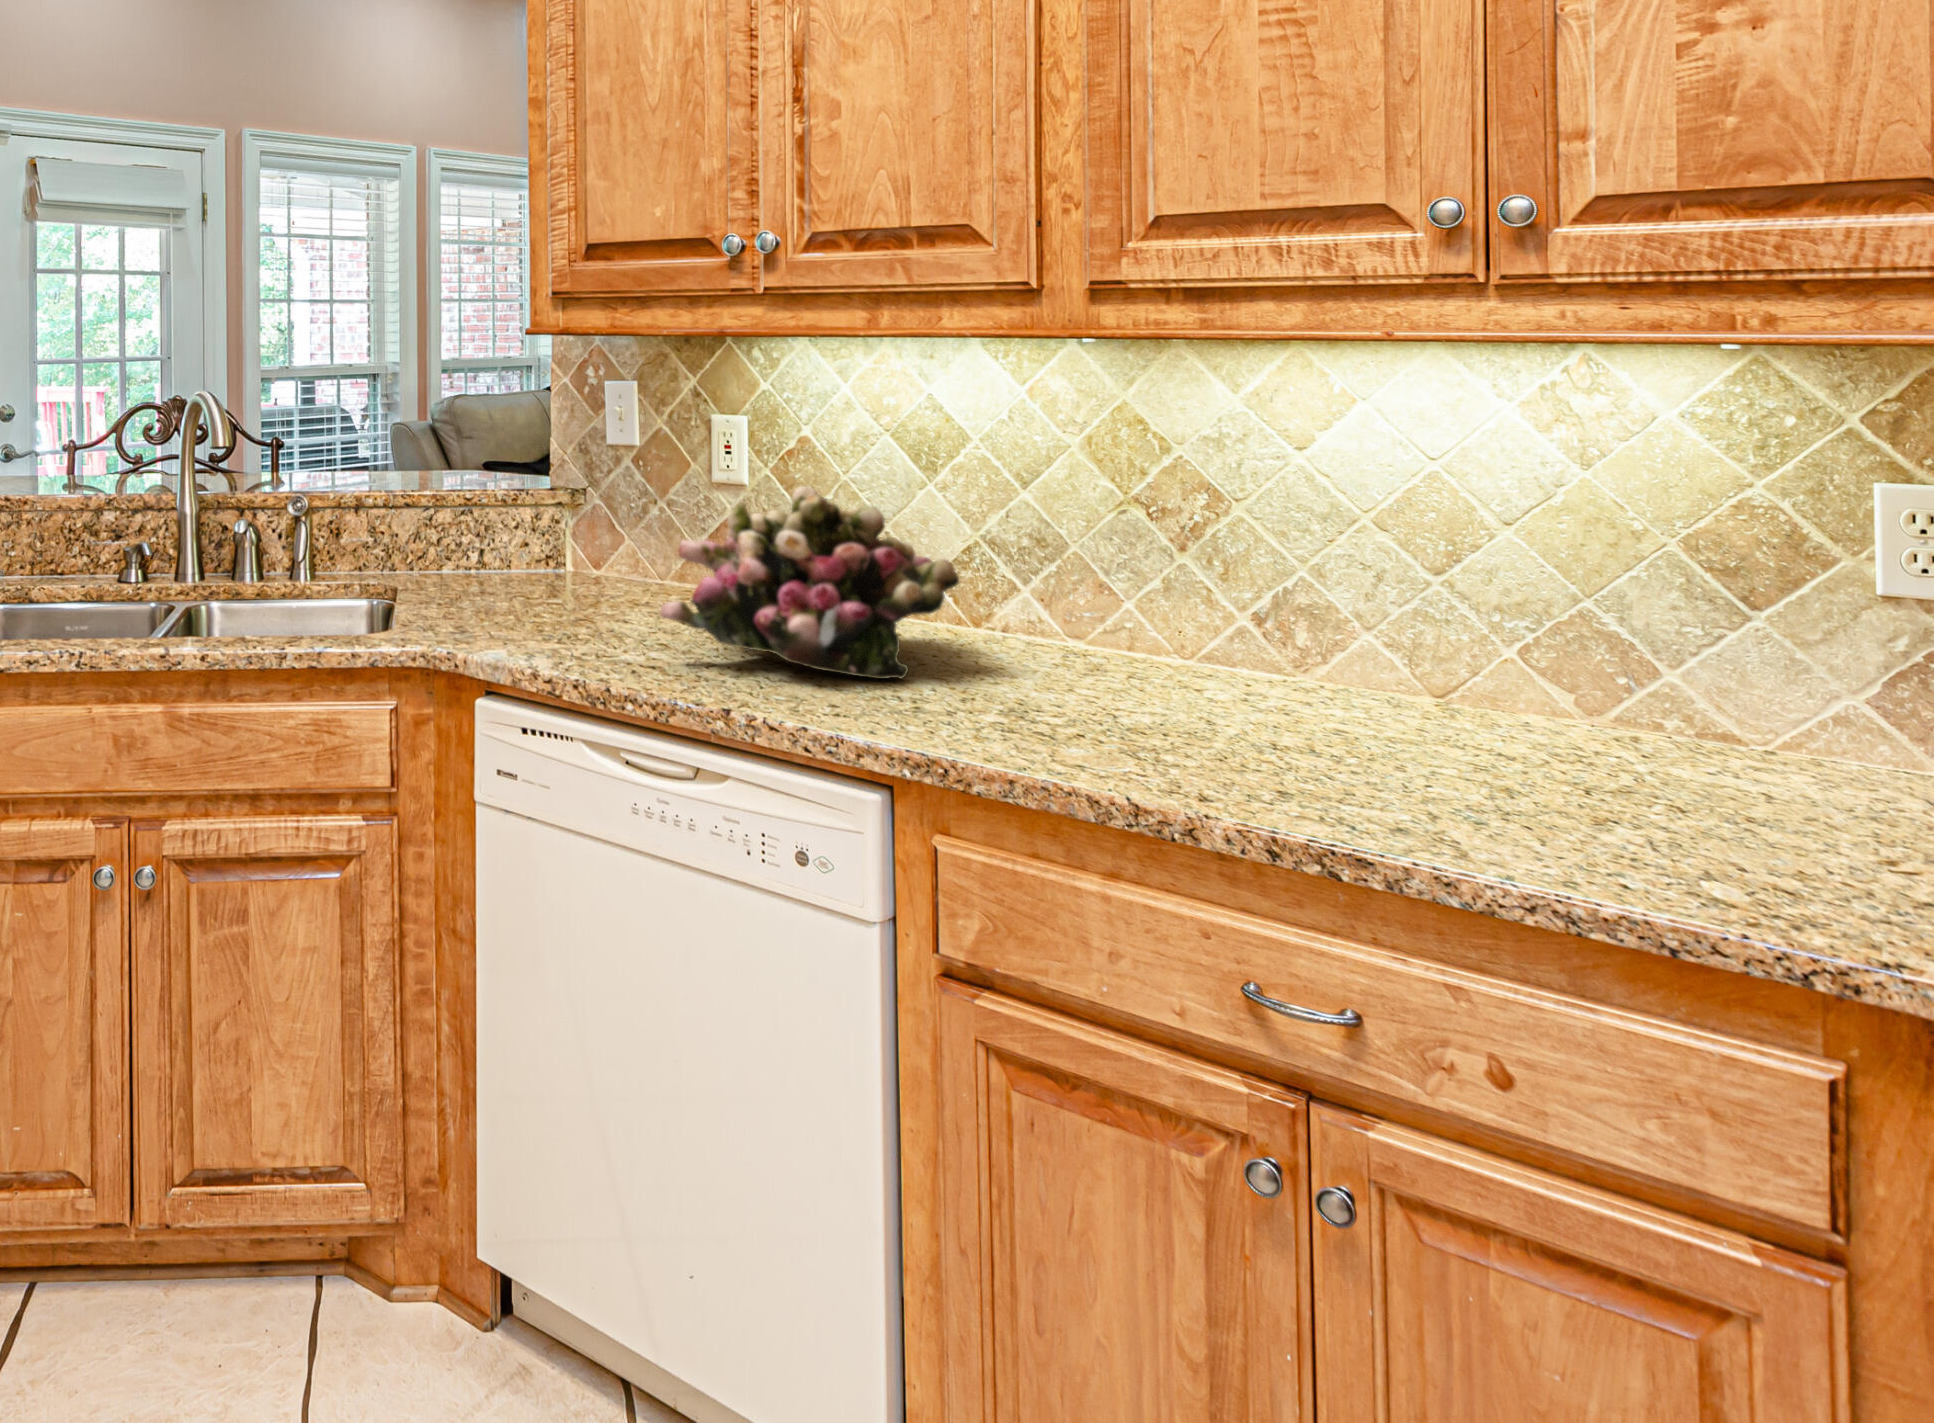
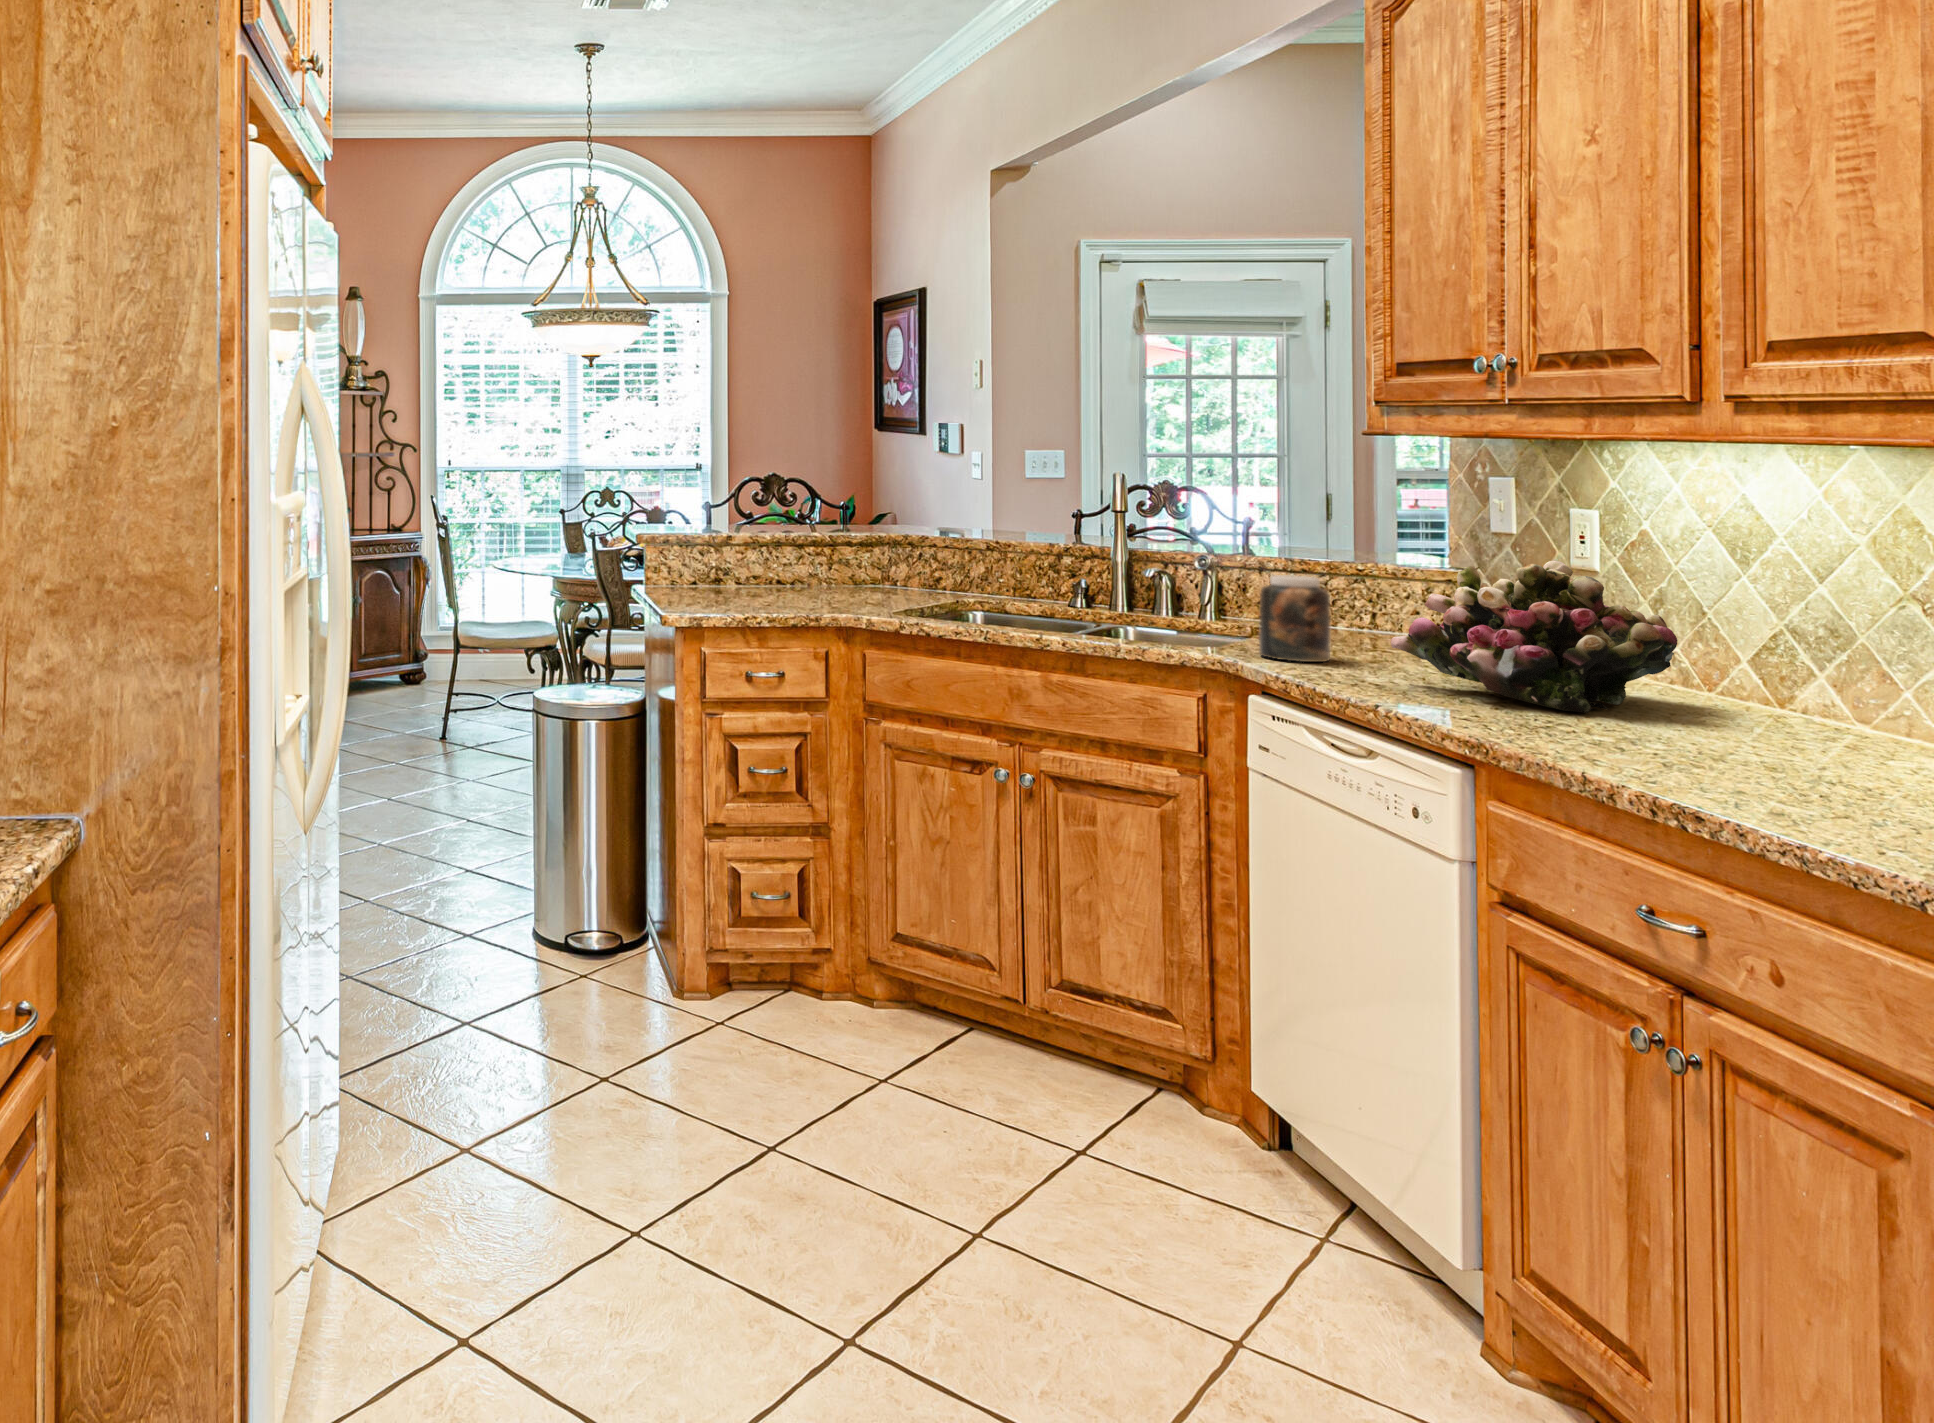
jar: none [459,526,541,645] -> present [1259,575,1330,662]

